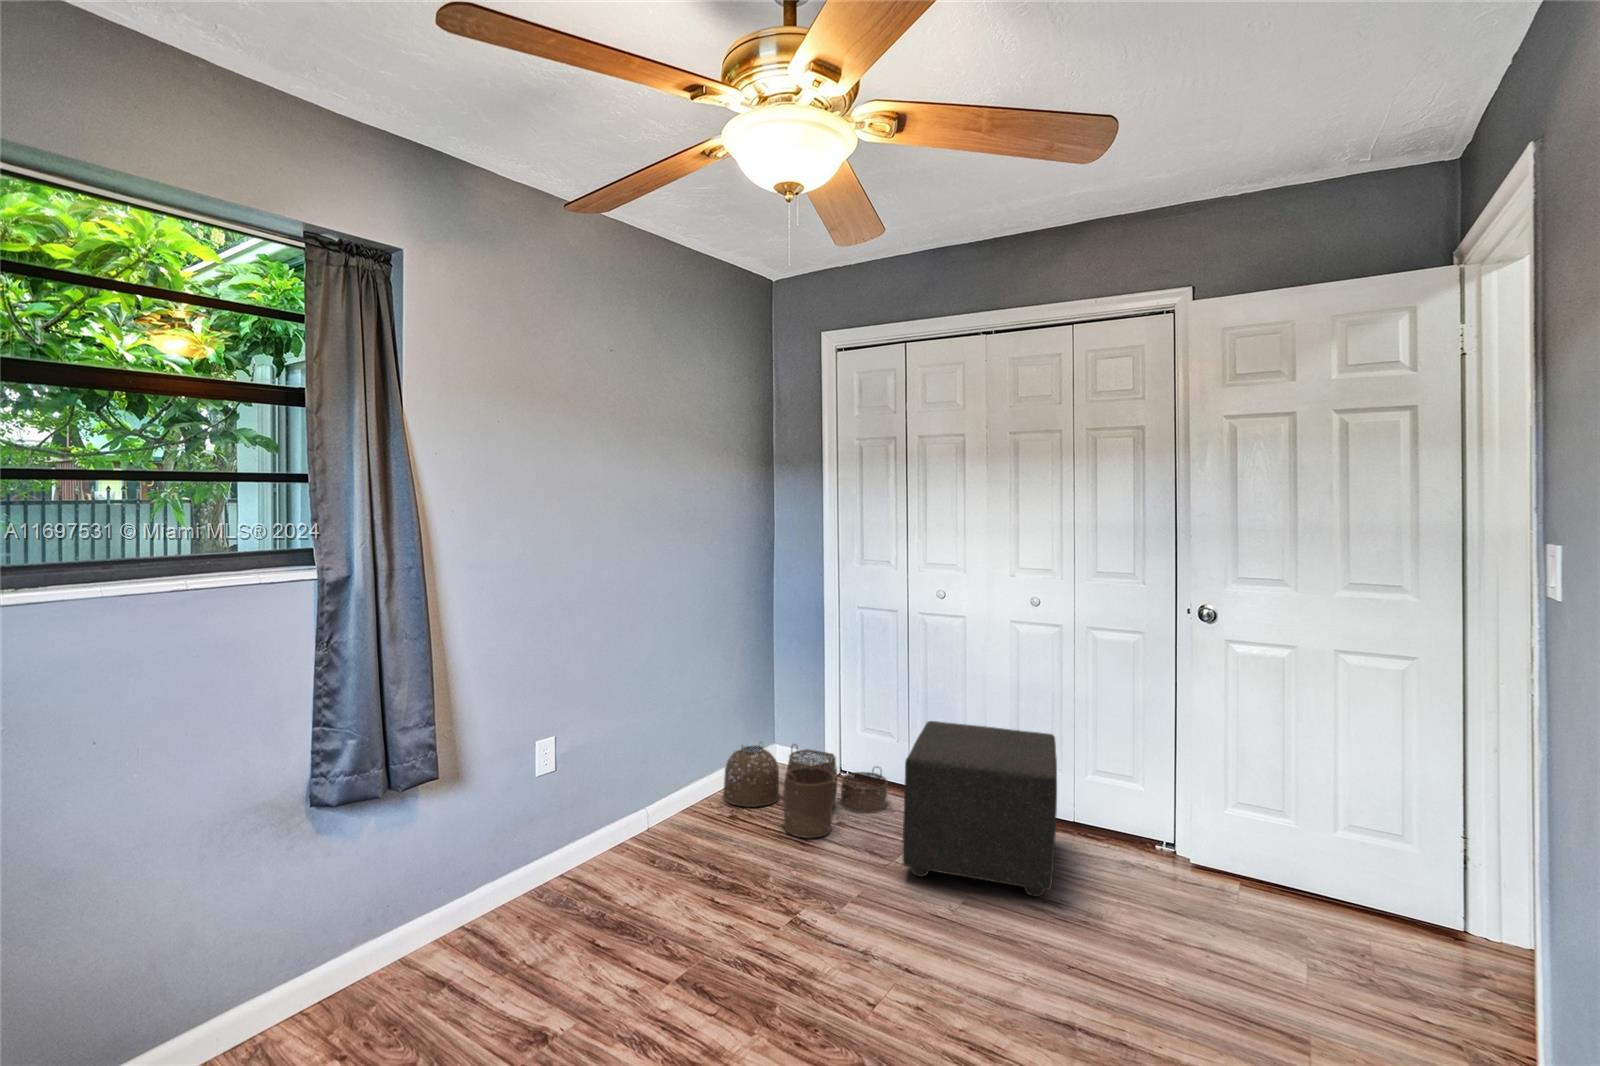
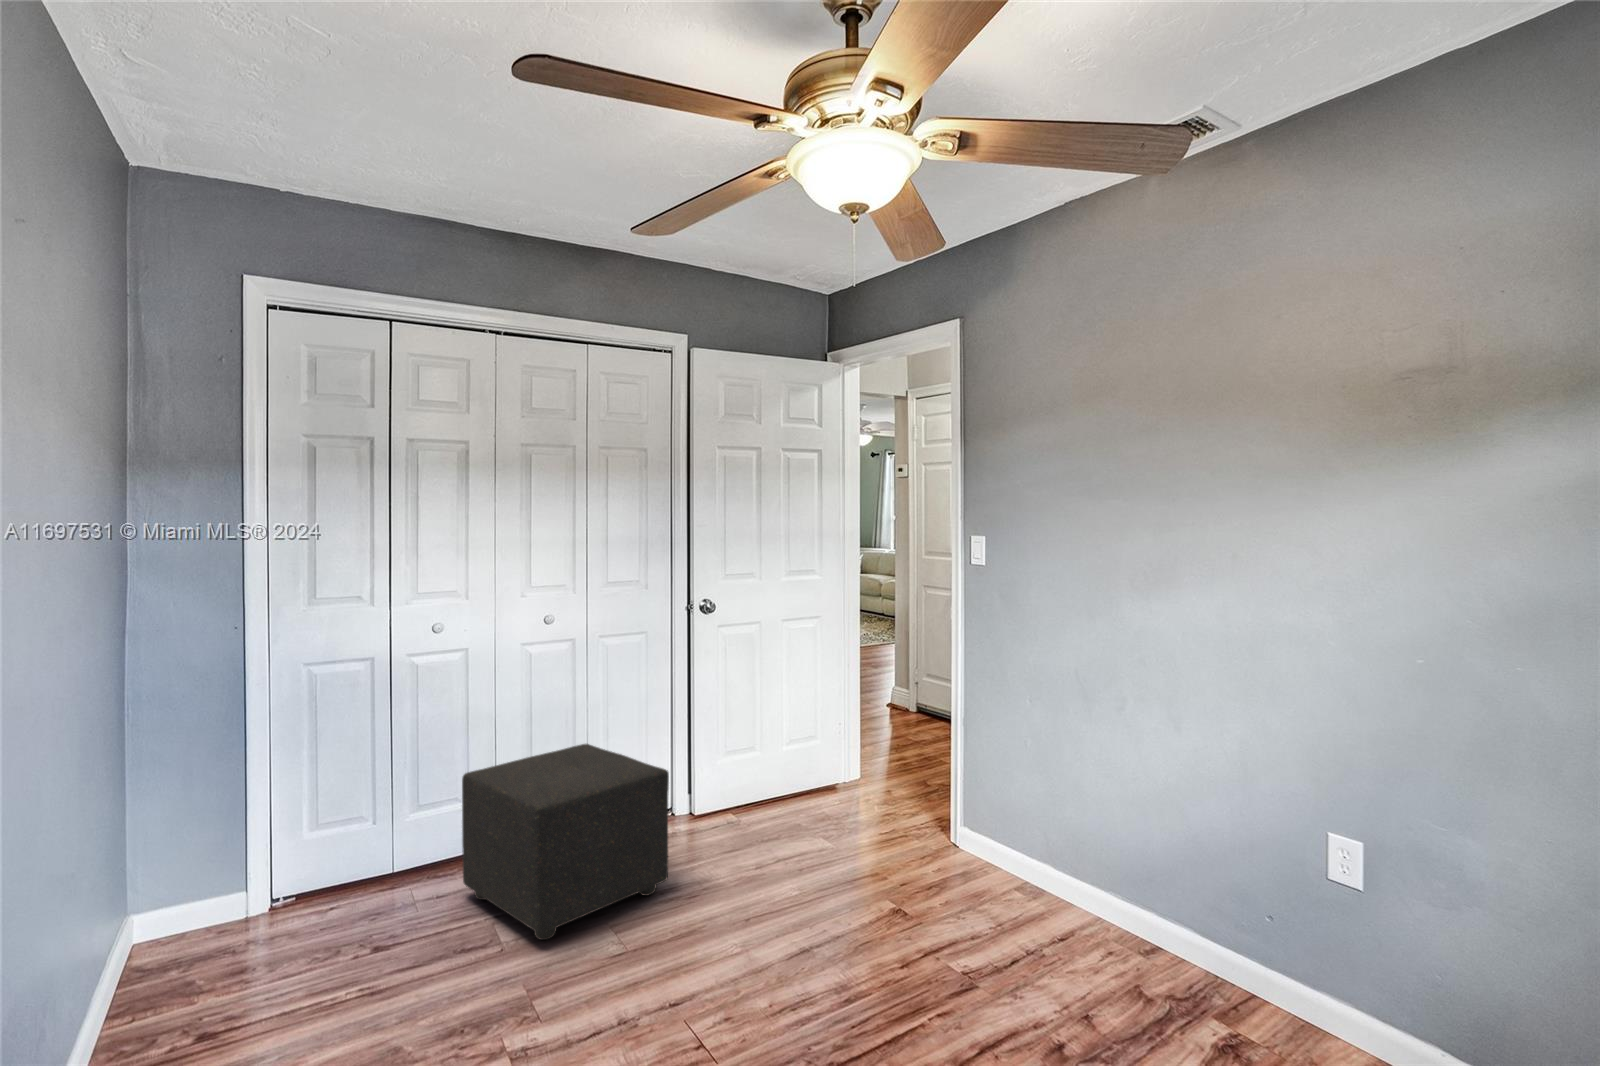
woven basket: present [723,744,888,838] -> none [124,864,397,1026]

